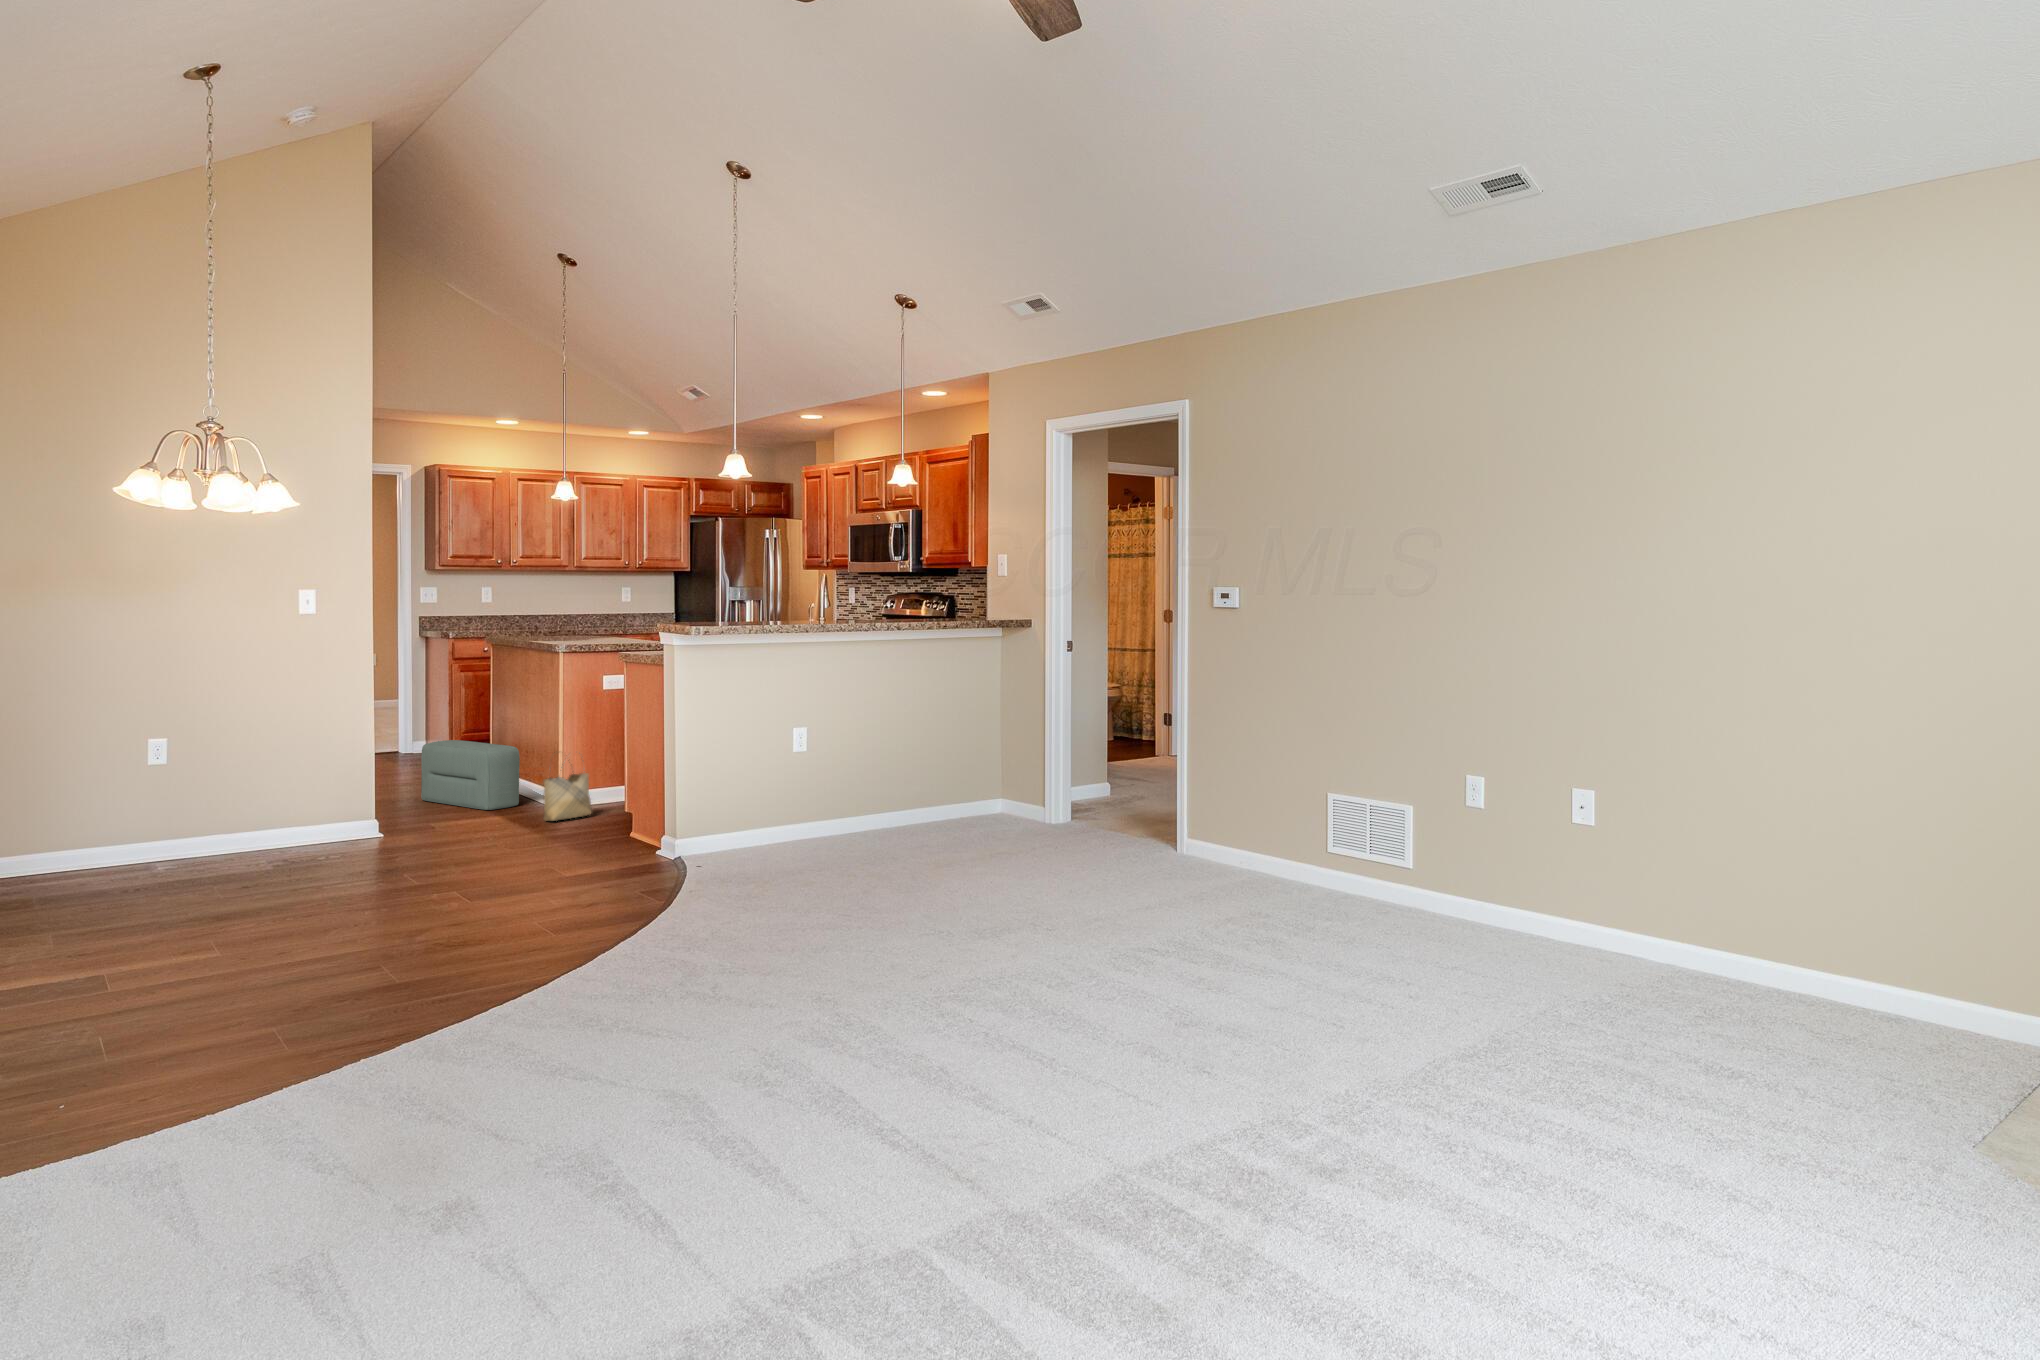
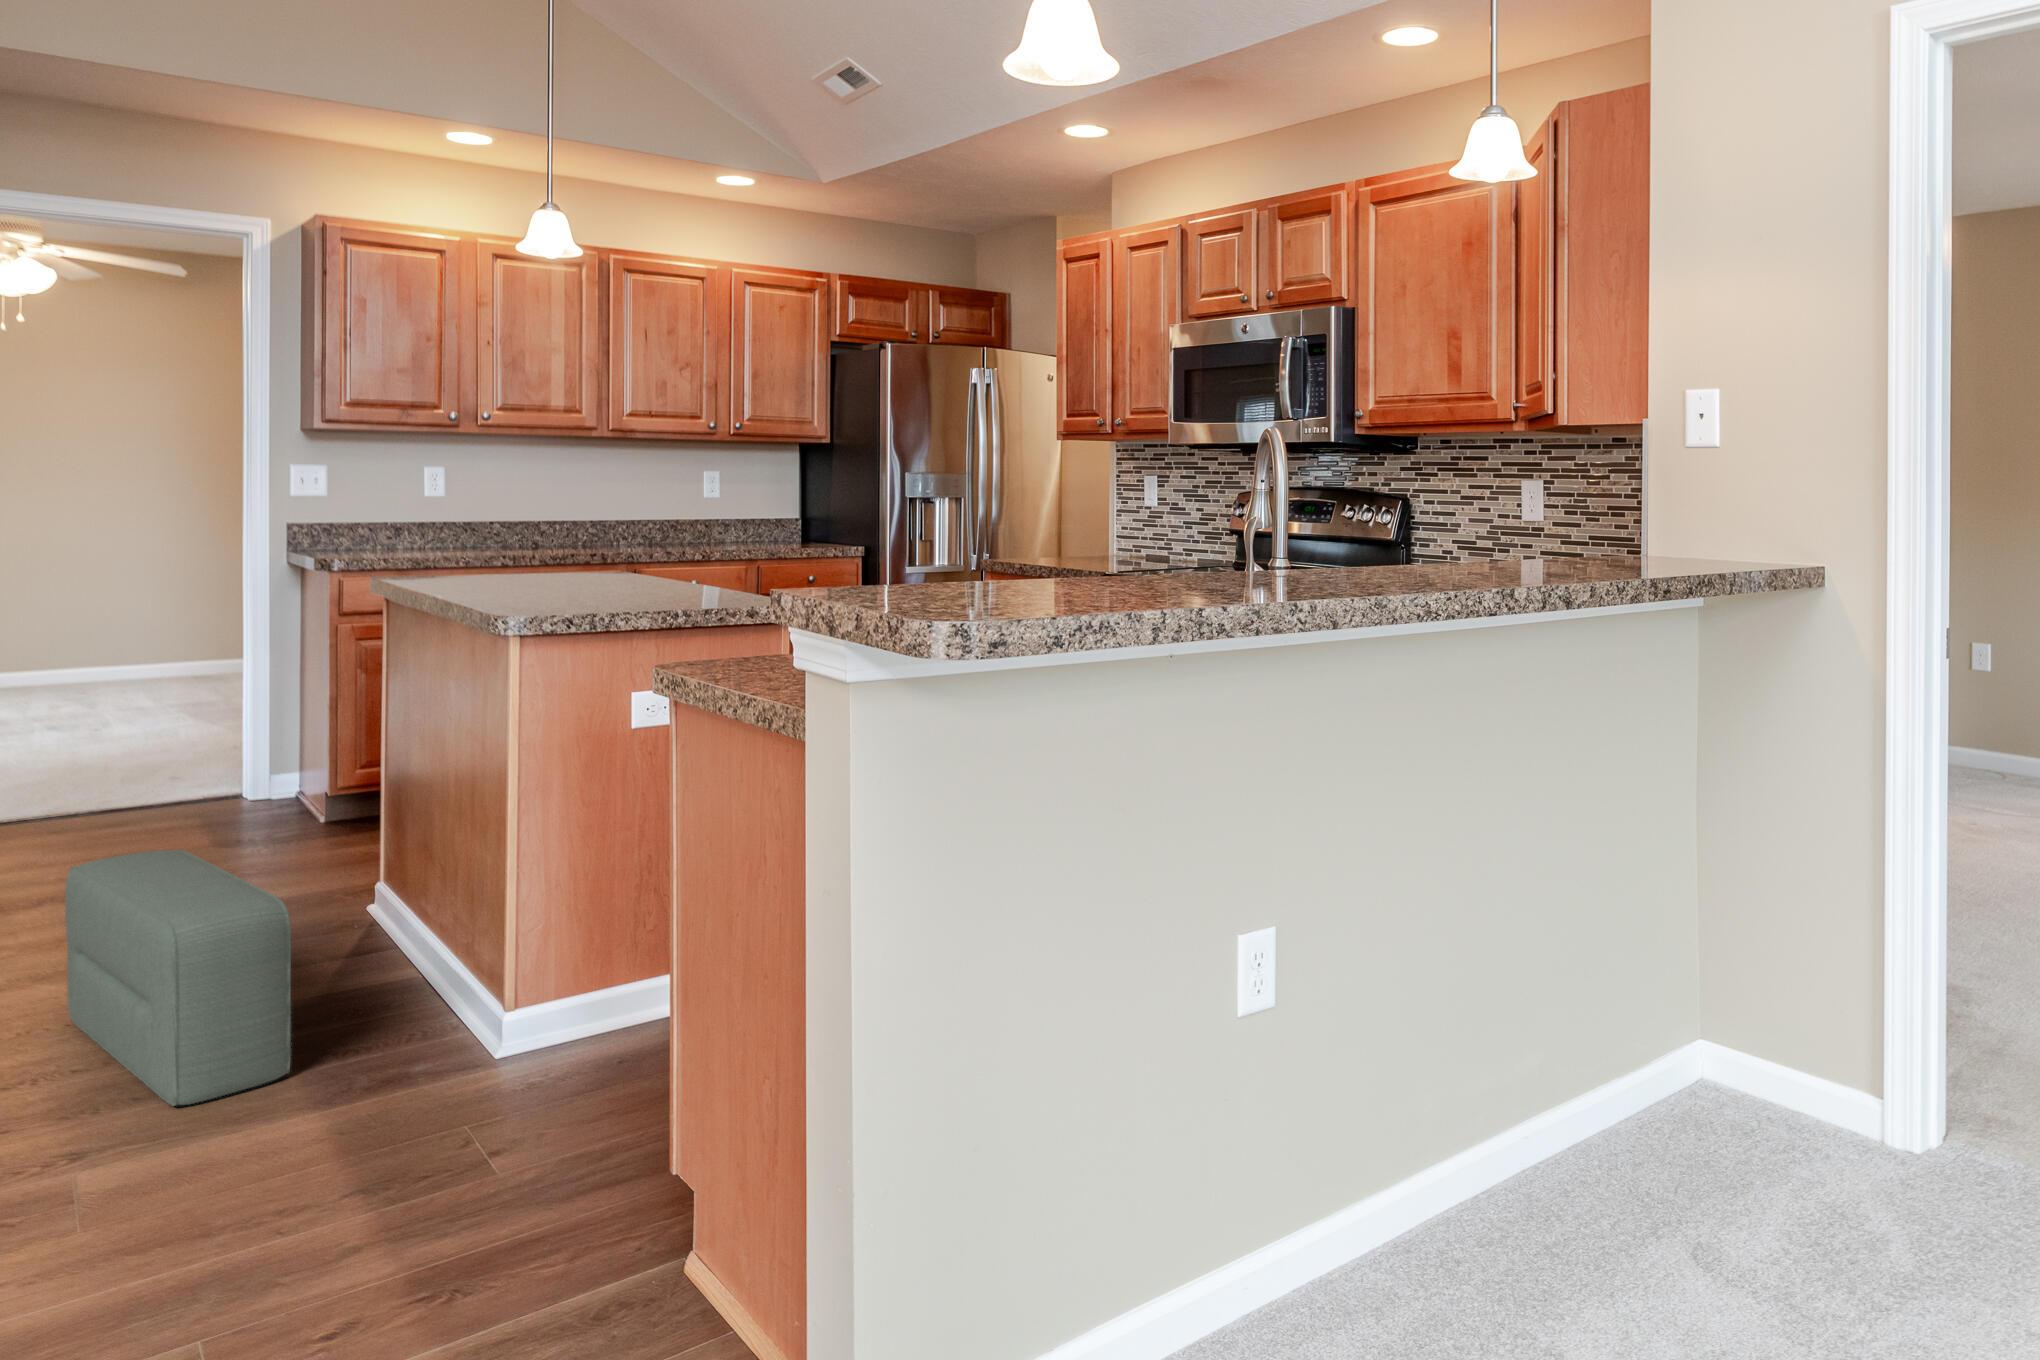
woven basket: present [543,762,592,821] -> none [255,967,450,1240]

